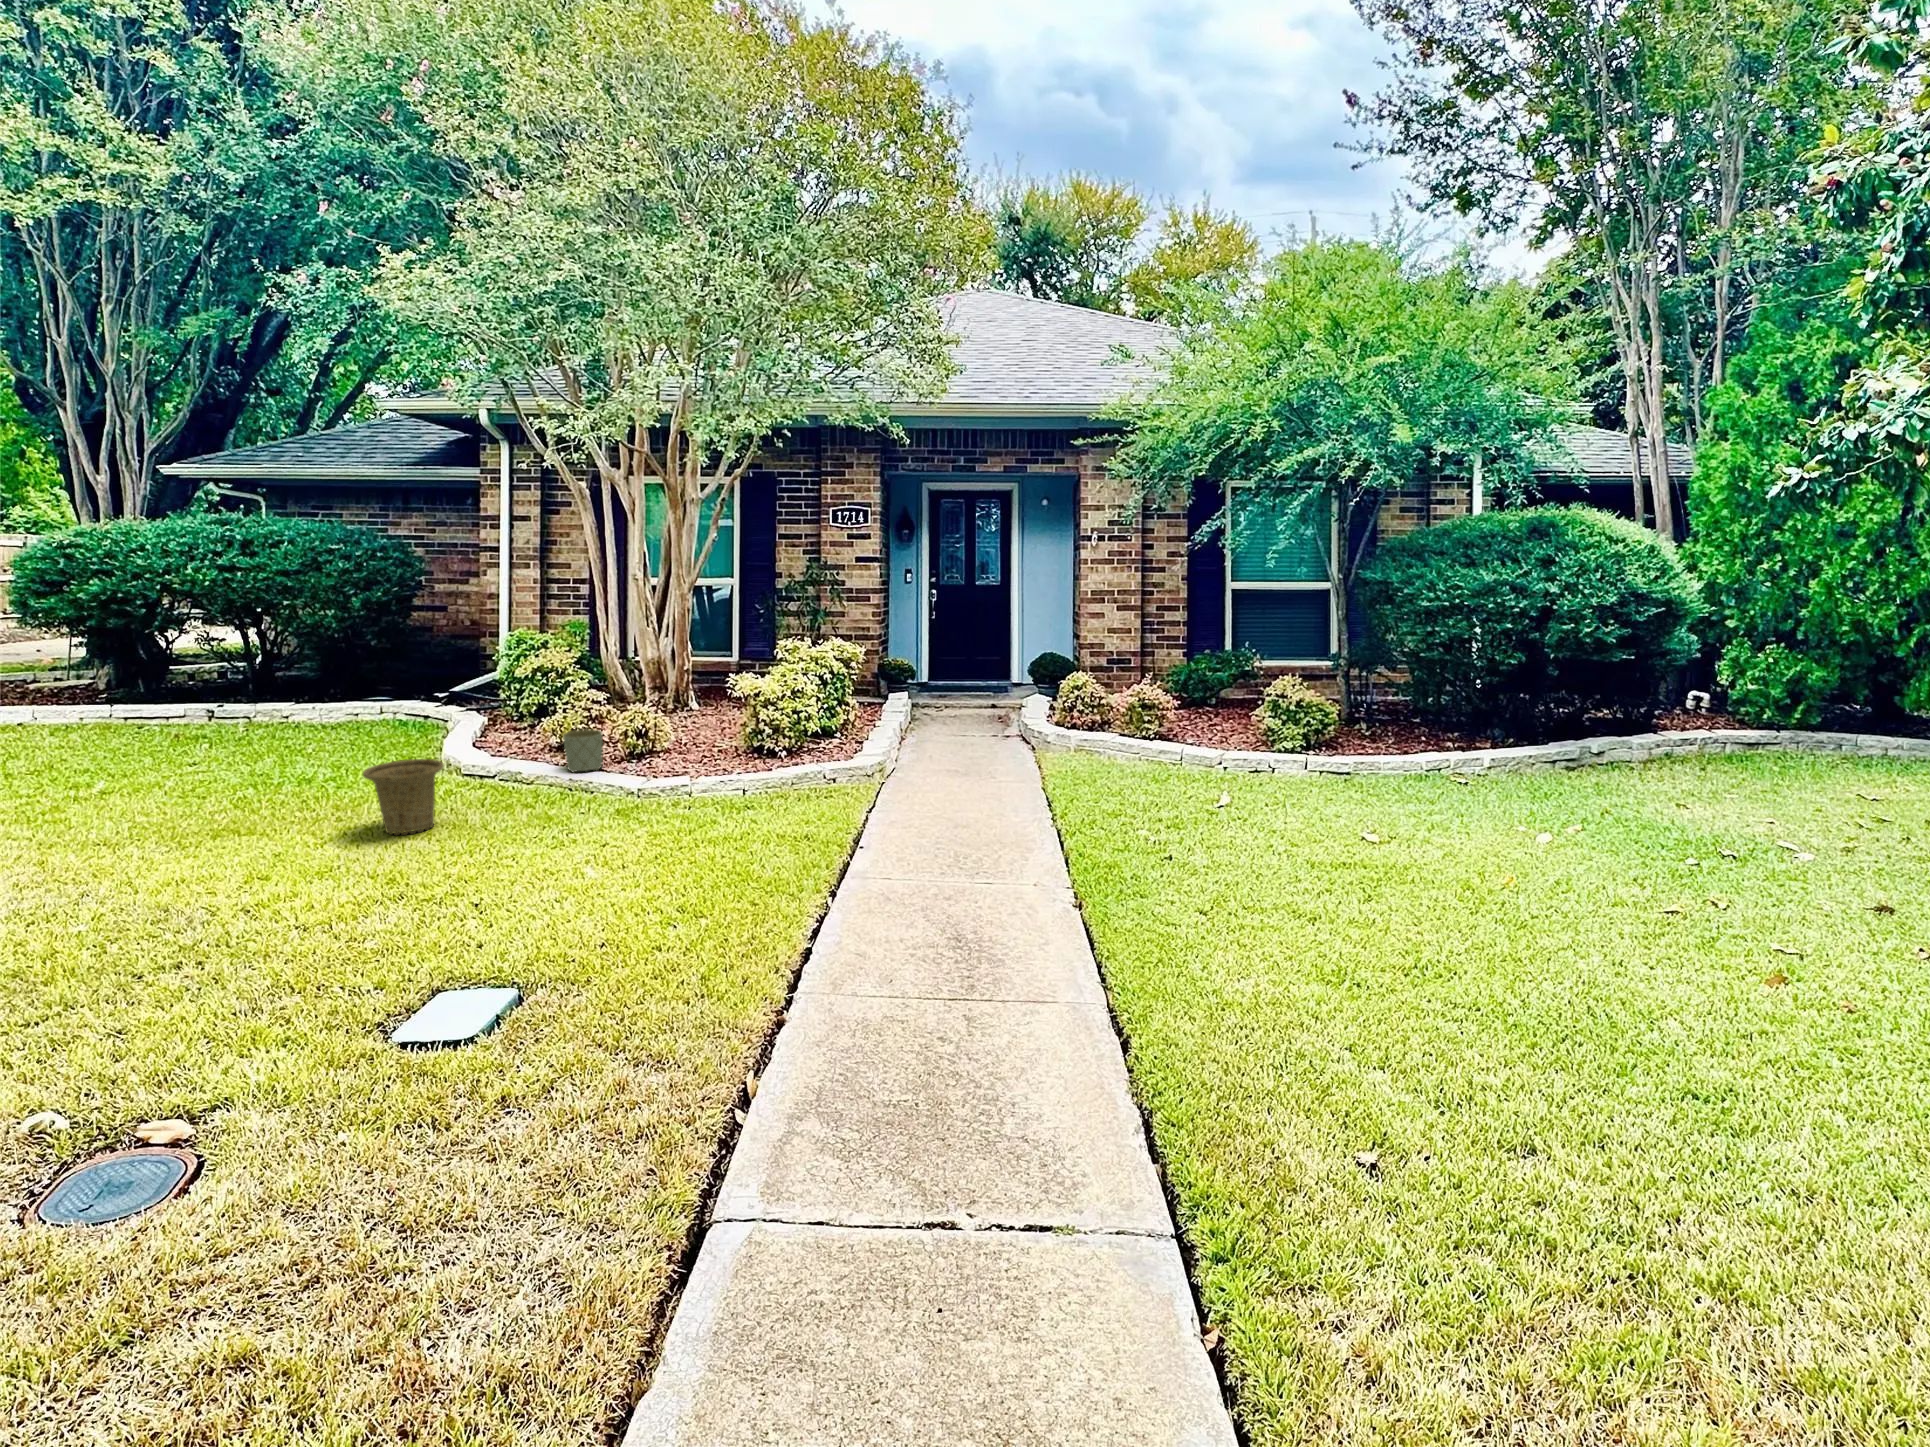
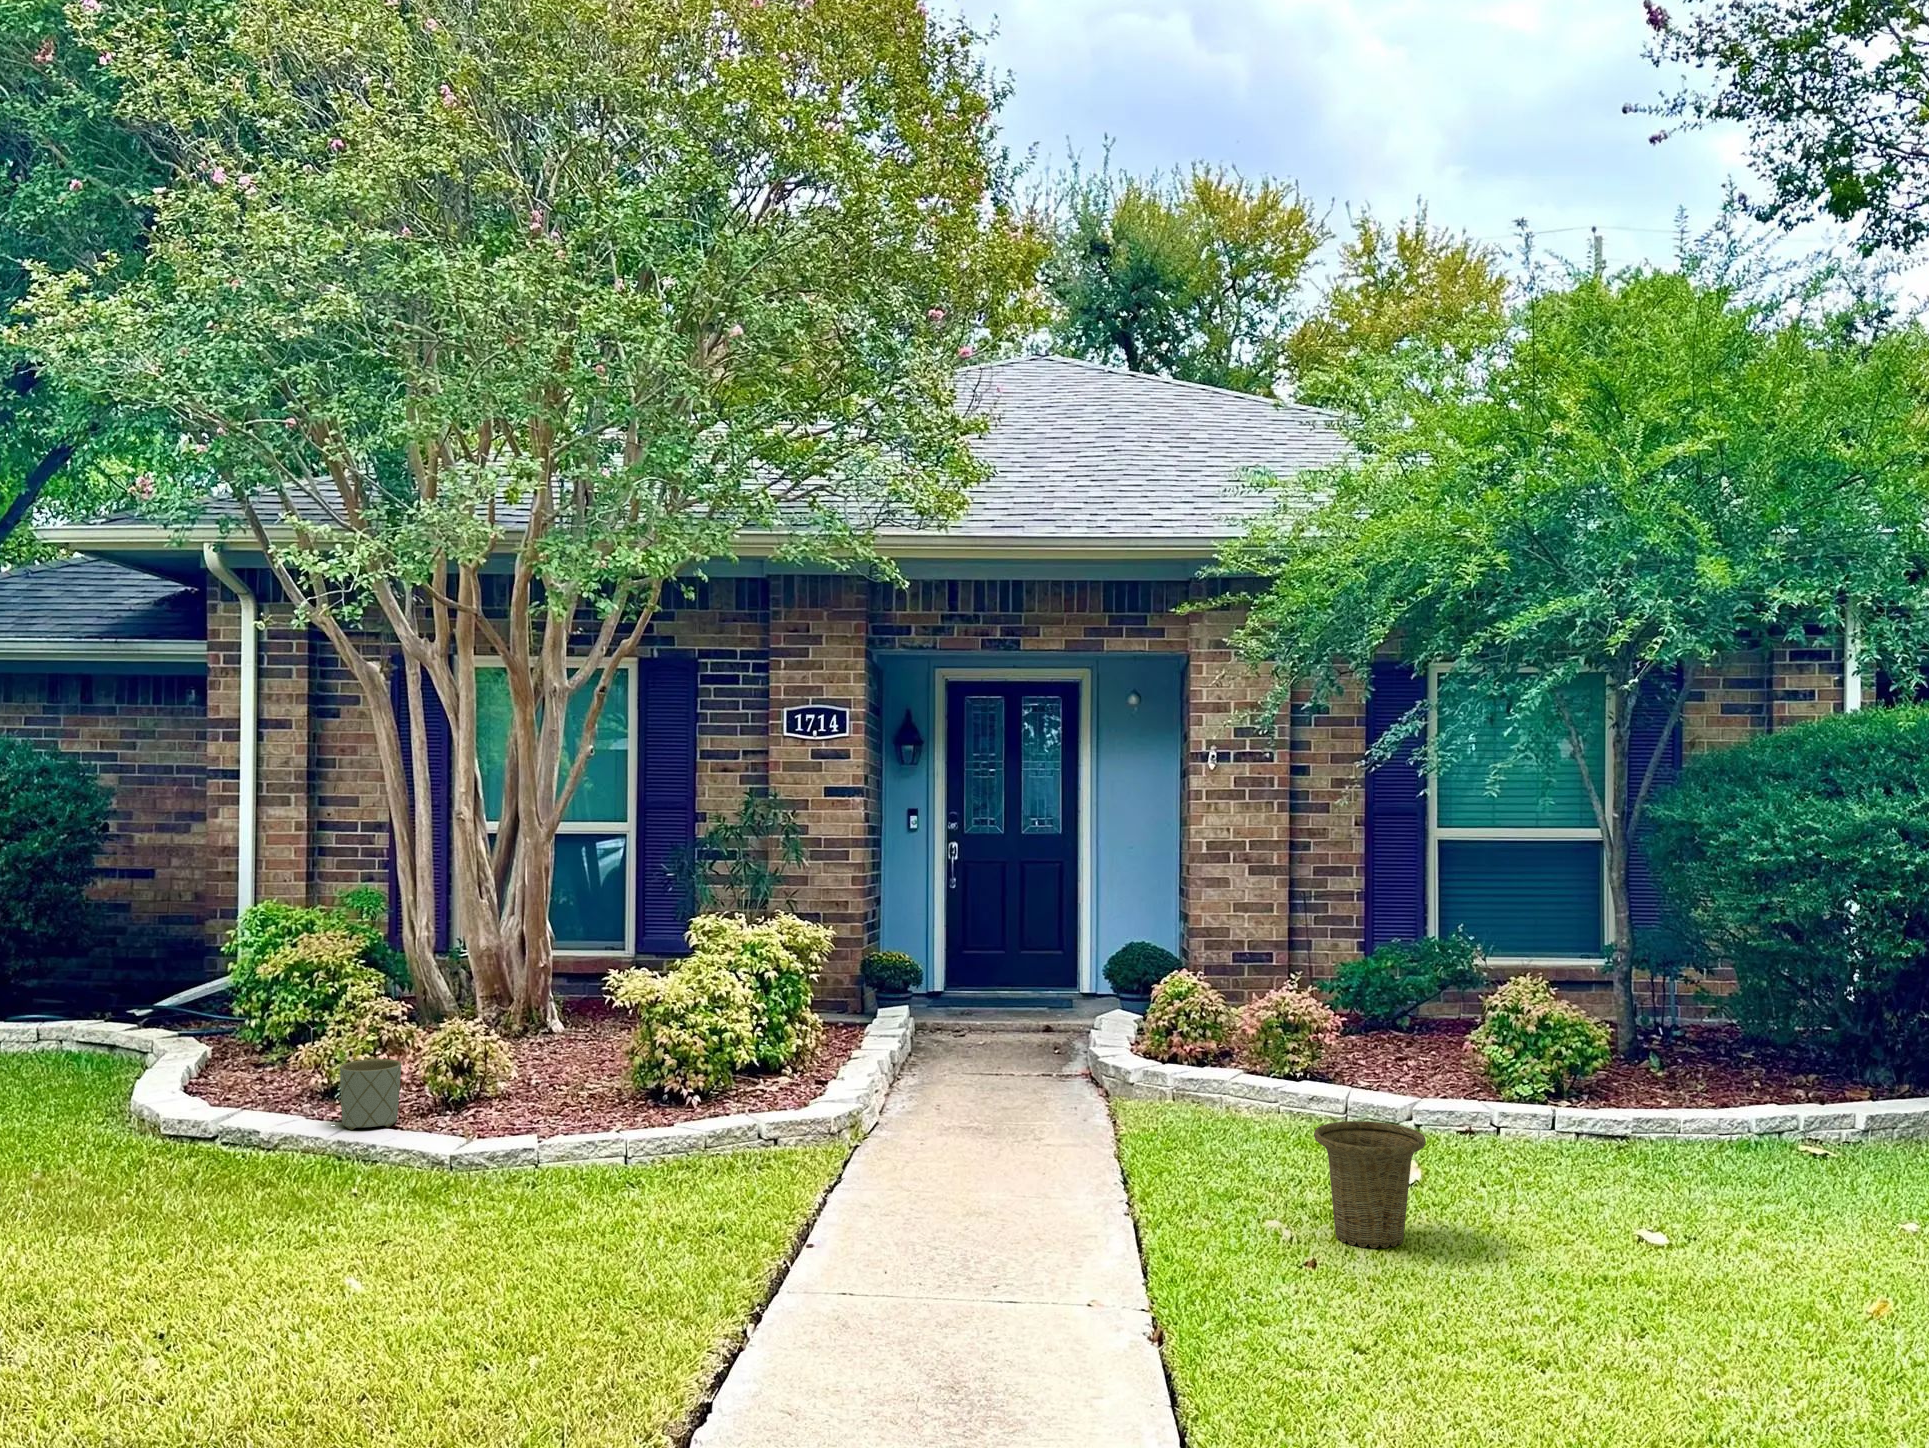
basket: present [363,759,444,835] -> present [1314,1121,1426,1248]

